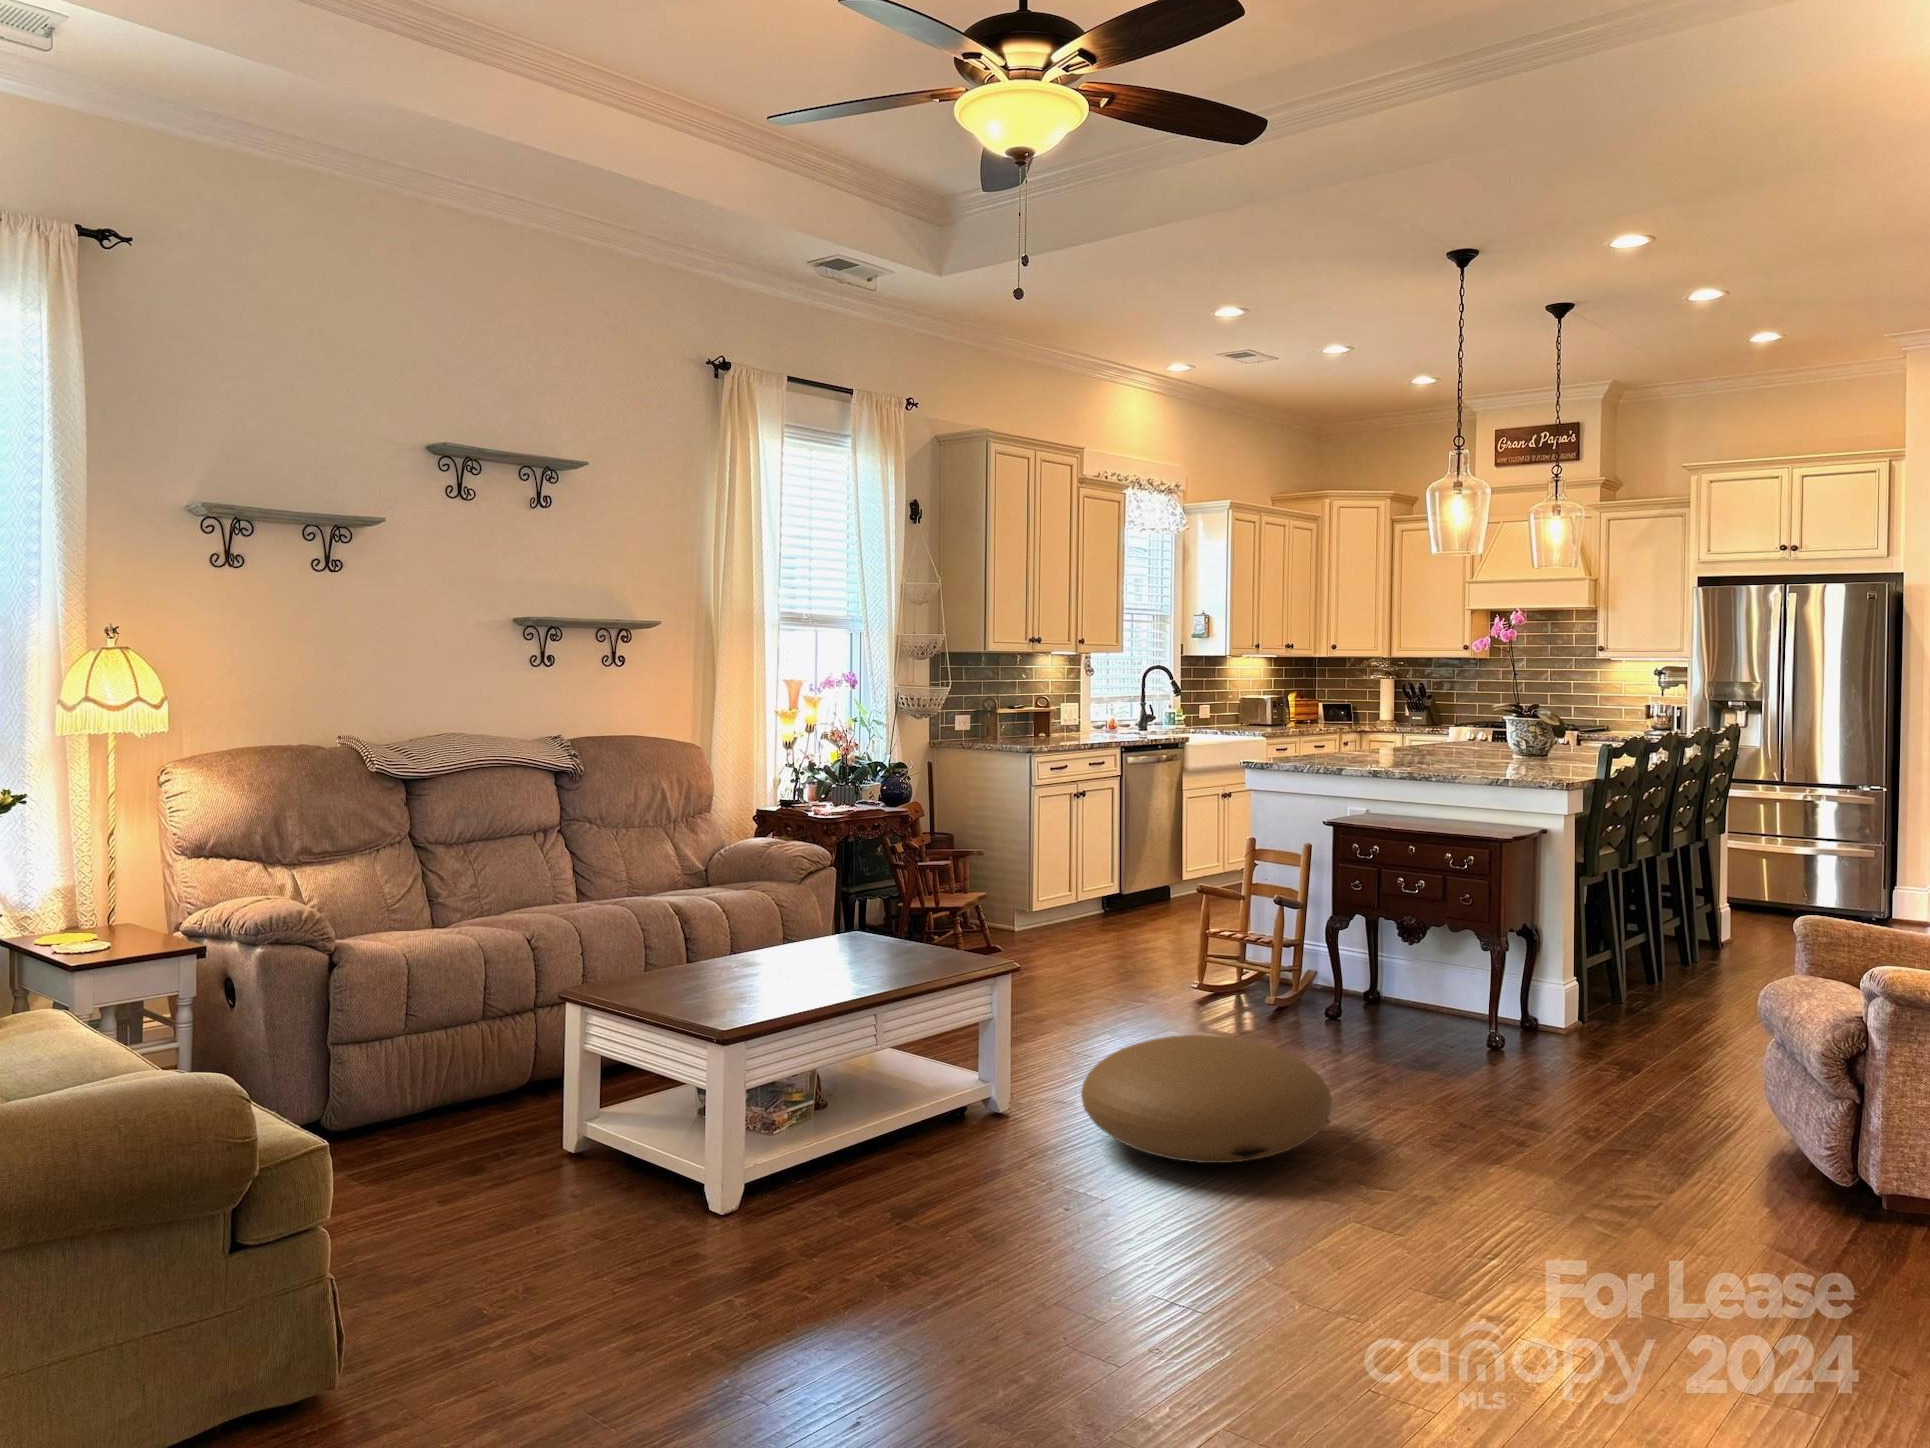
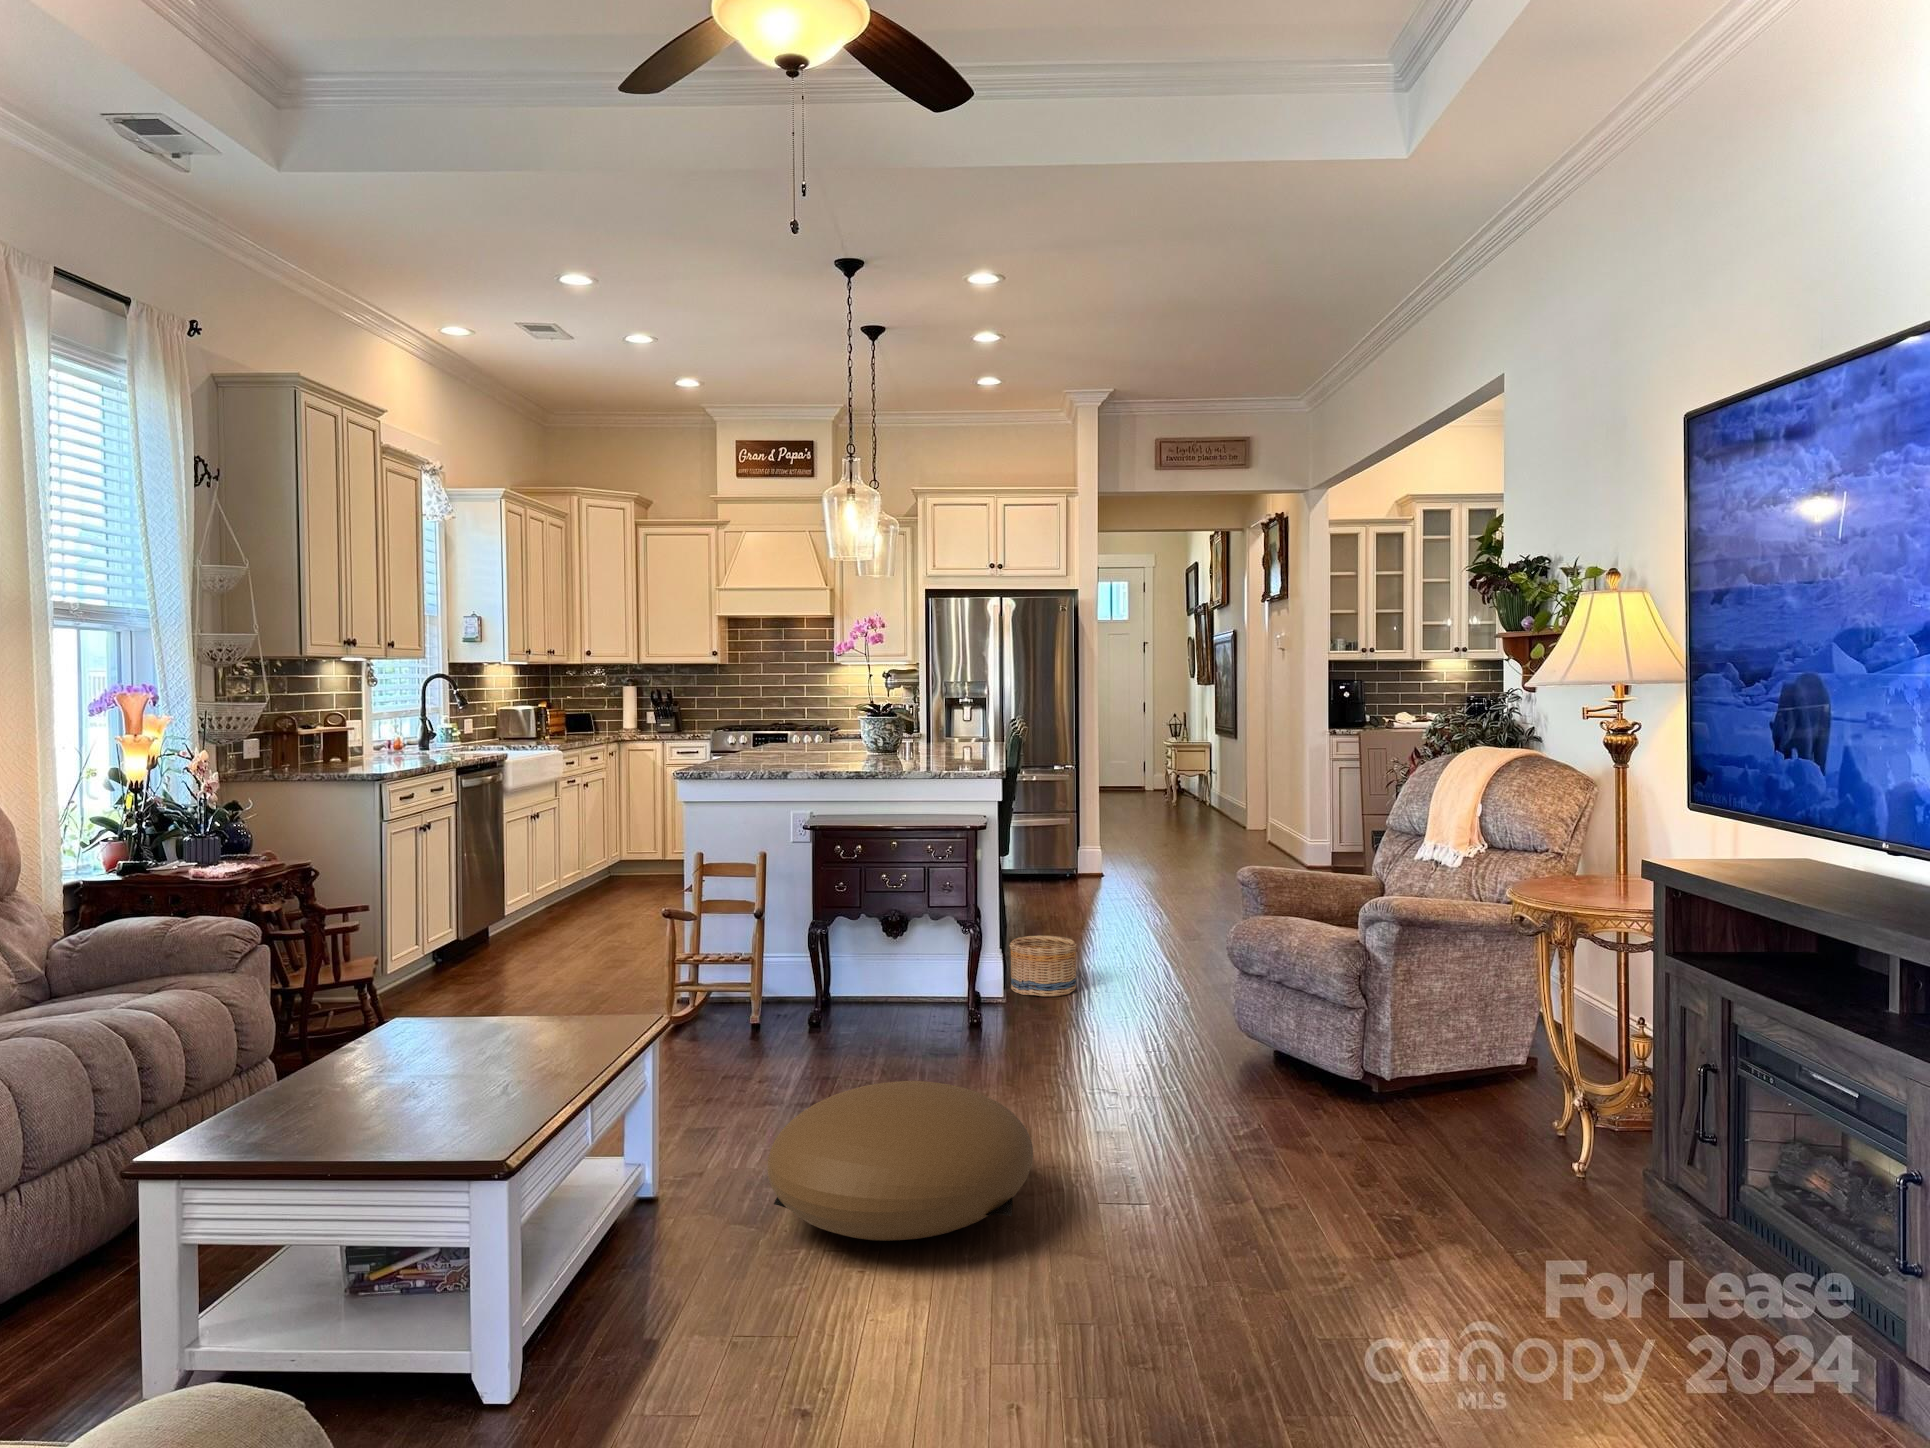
basket: none [1597,964,1679,1032] -> present [1009,936,1077,997]

